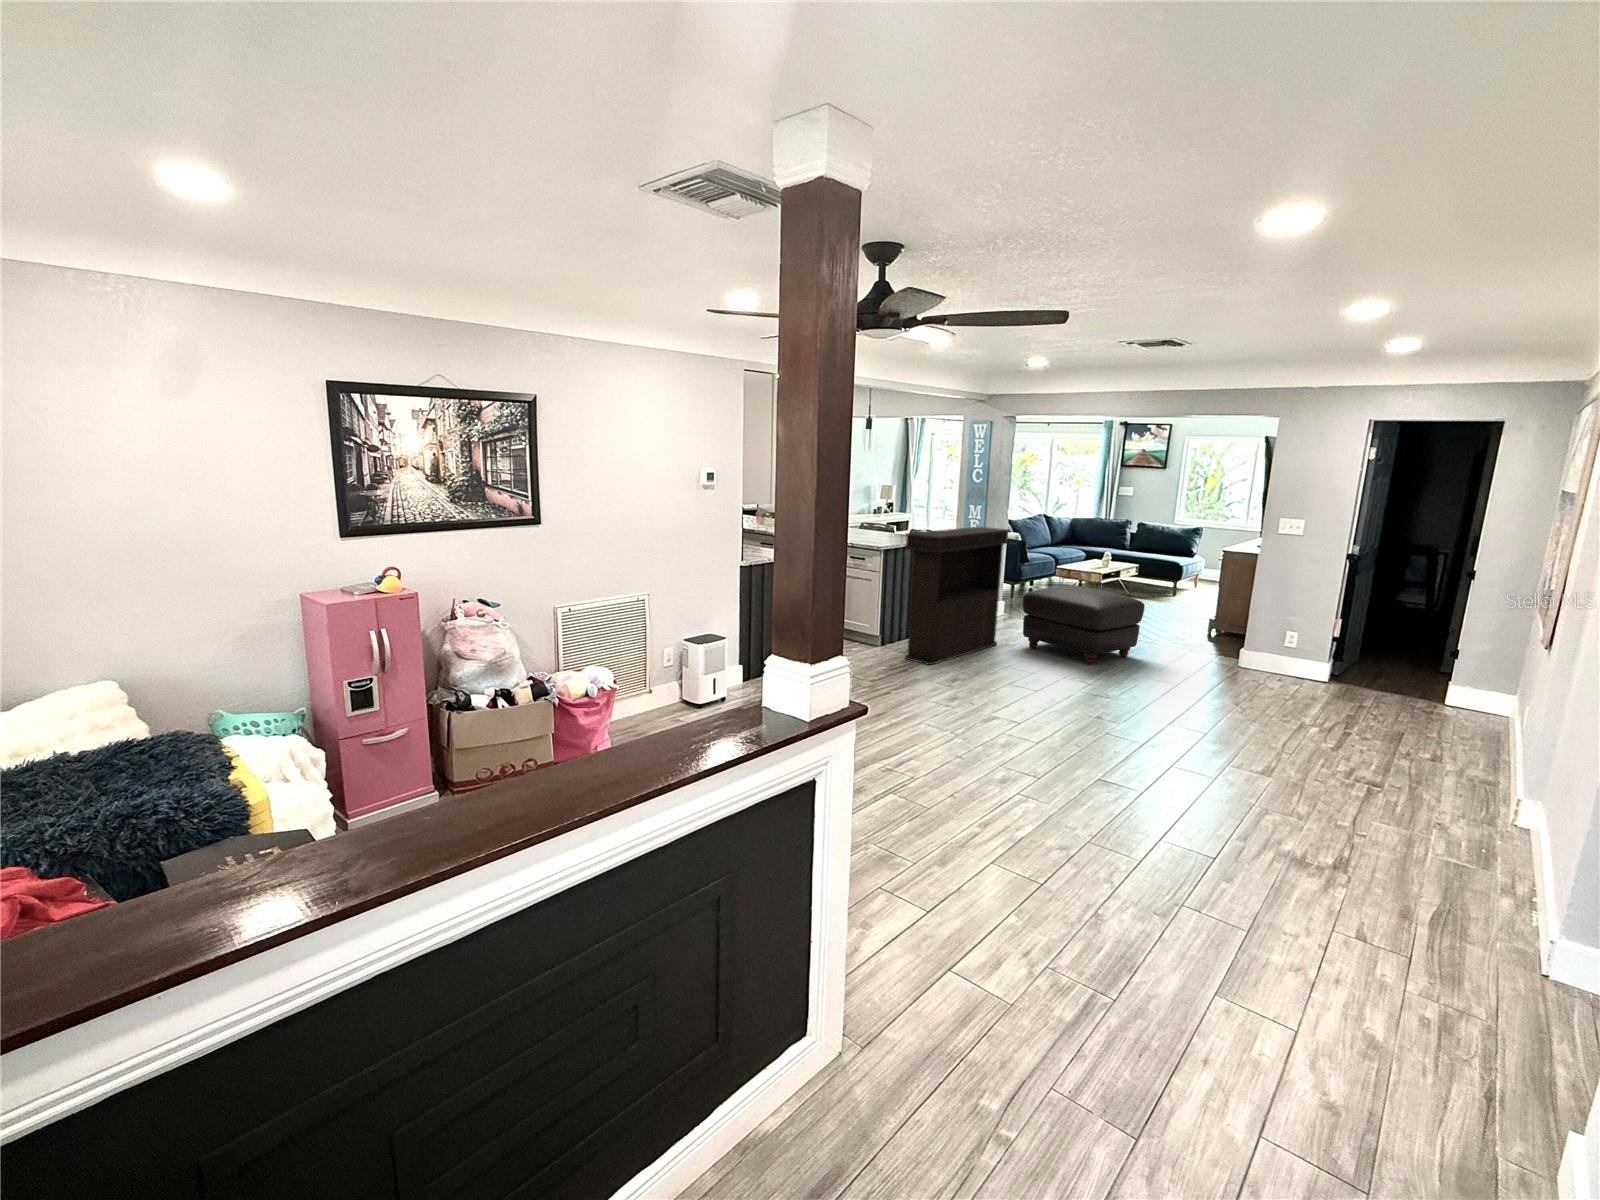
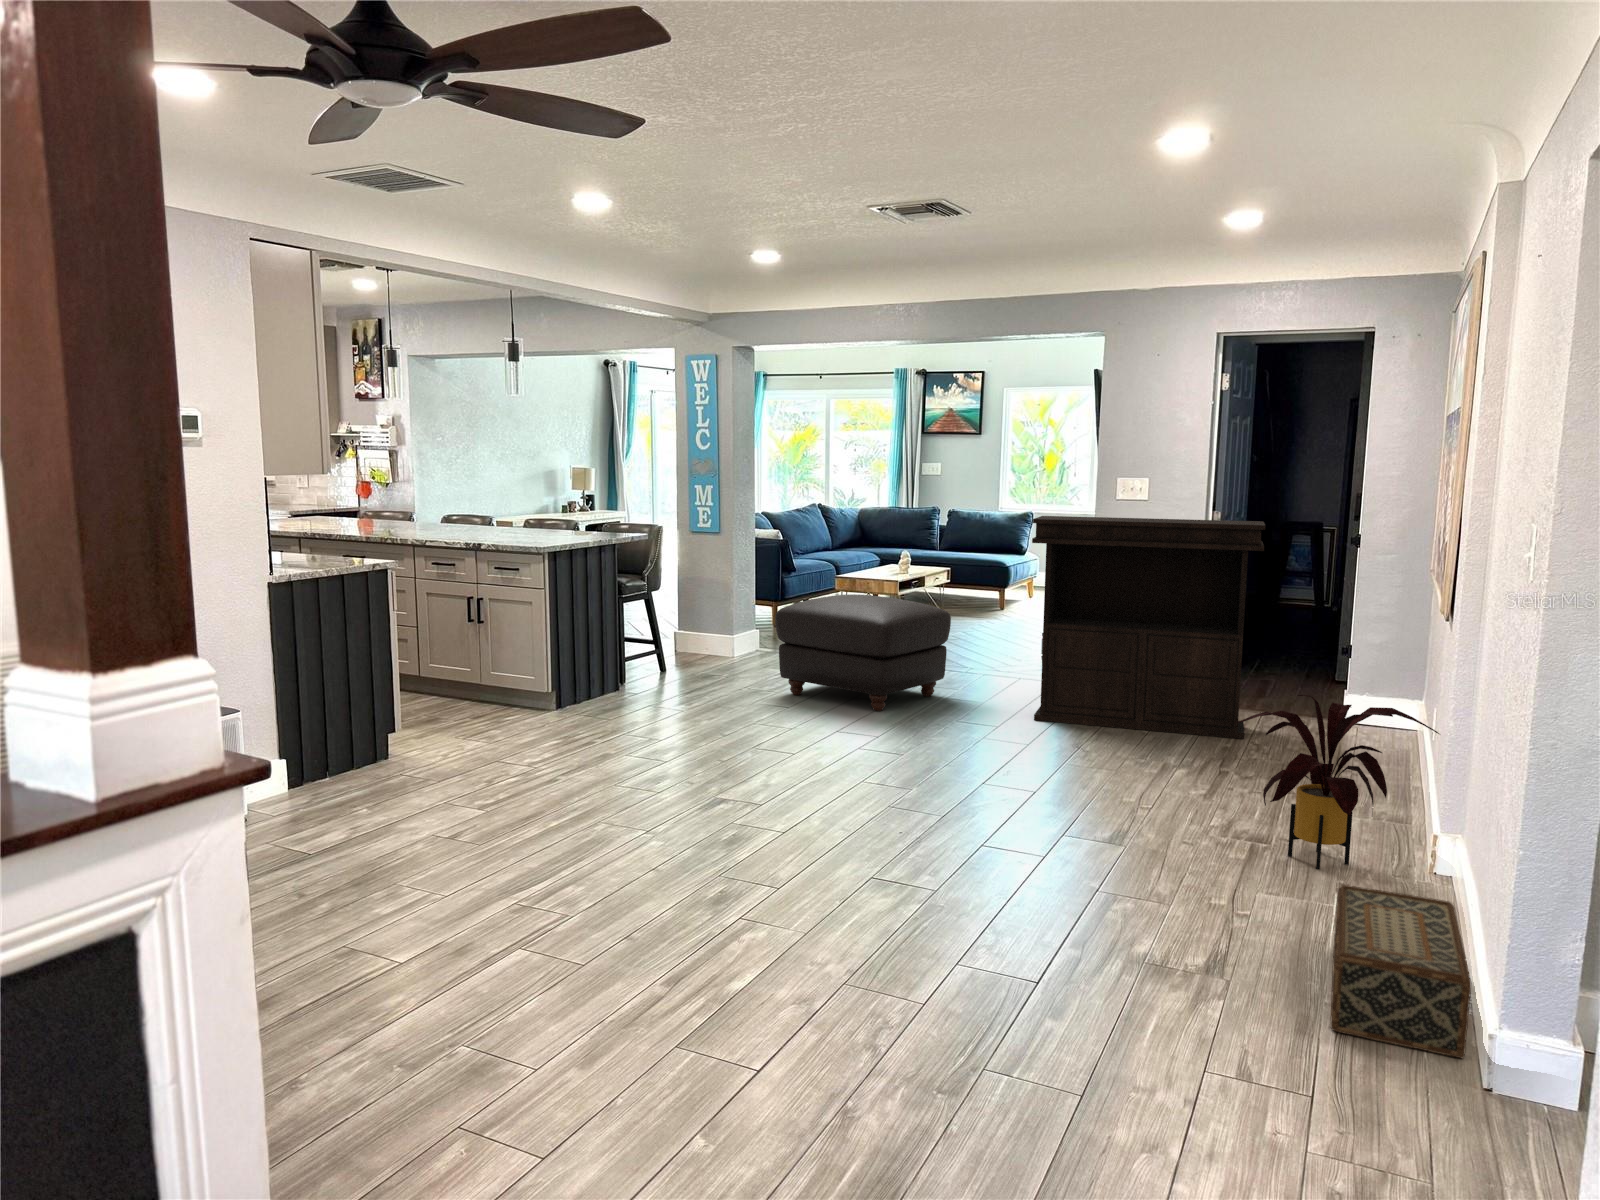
console table: present [904,527,1010,665] -> present [1032,516,1265,739]
house plant: none [1366,693,1535,812] -> present [1237,695,1439,869]
woven basket: none [1425,827,1540,954] -> present [1330,885,1471,1058]

